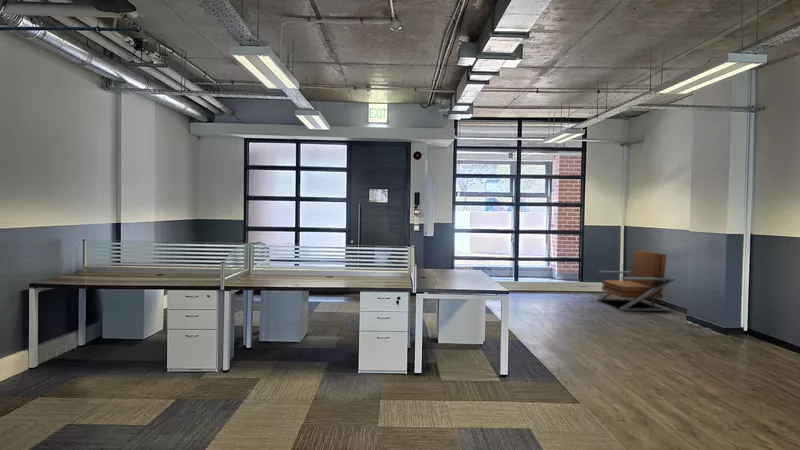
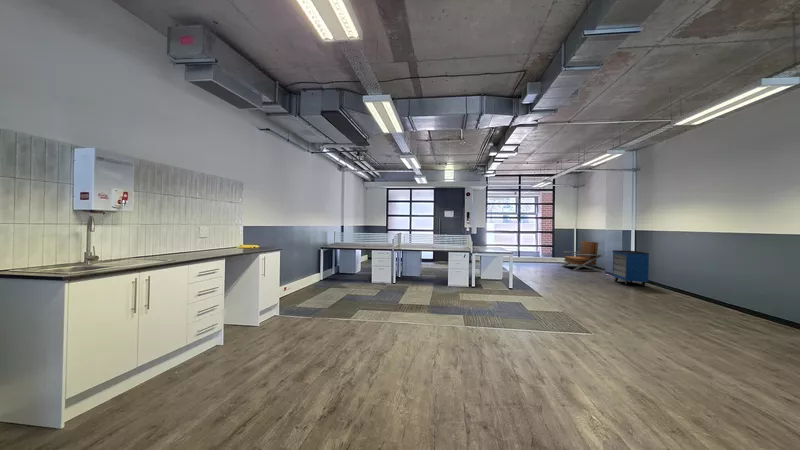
storage cabinet: none [705,275,783,351] -> present [612,250,649,286]

